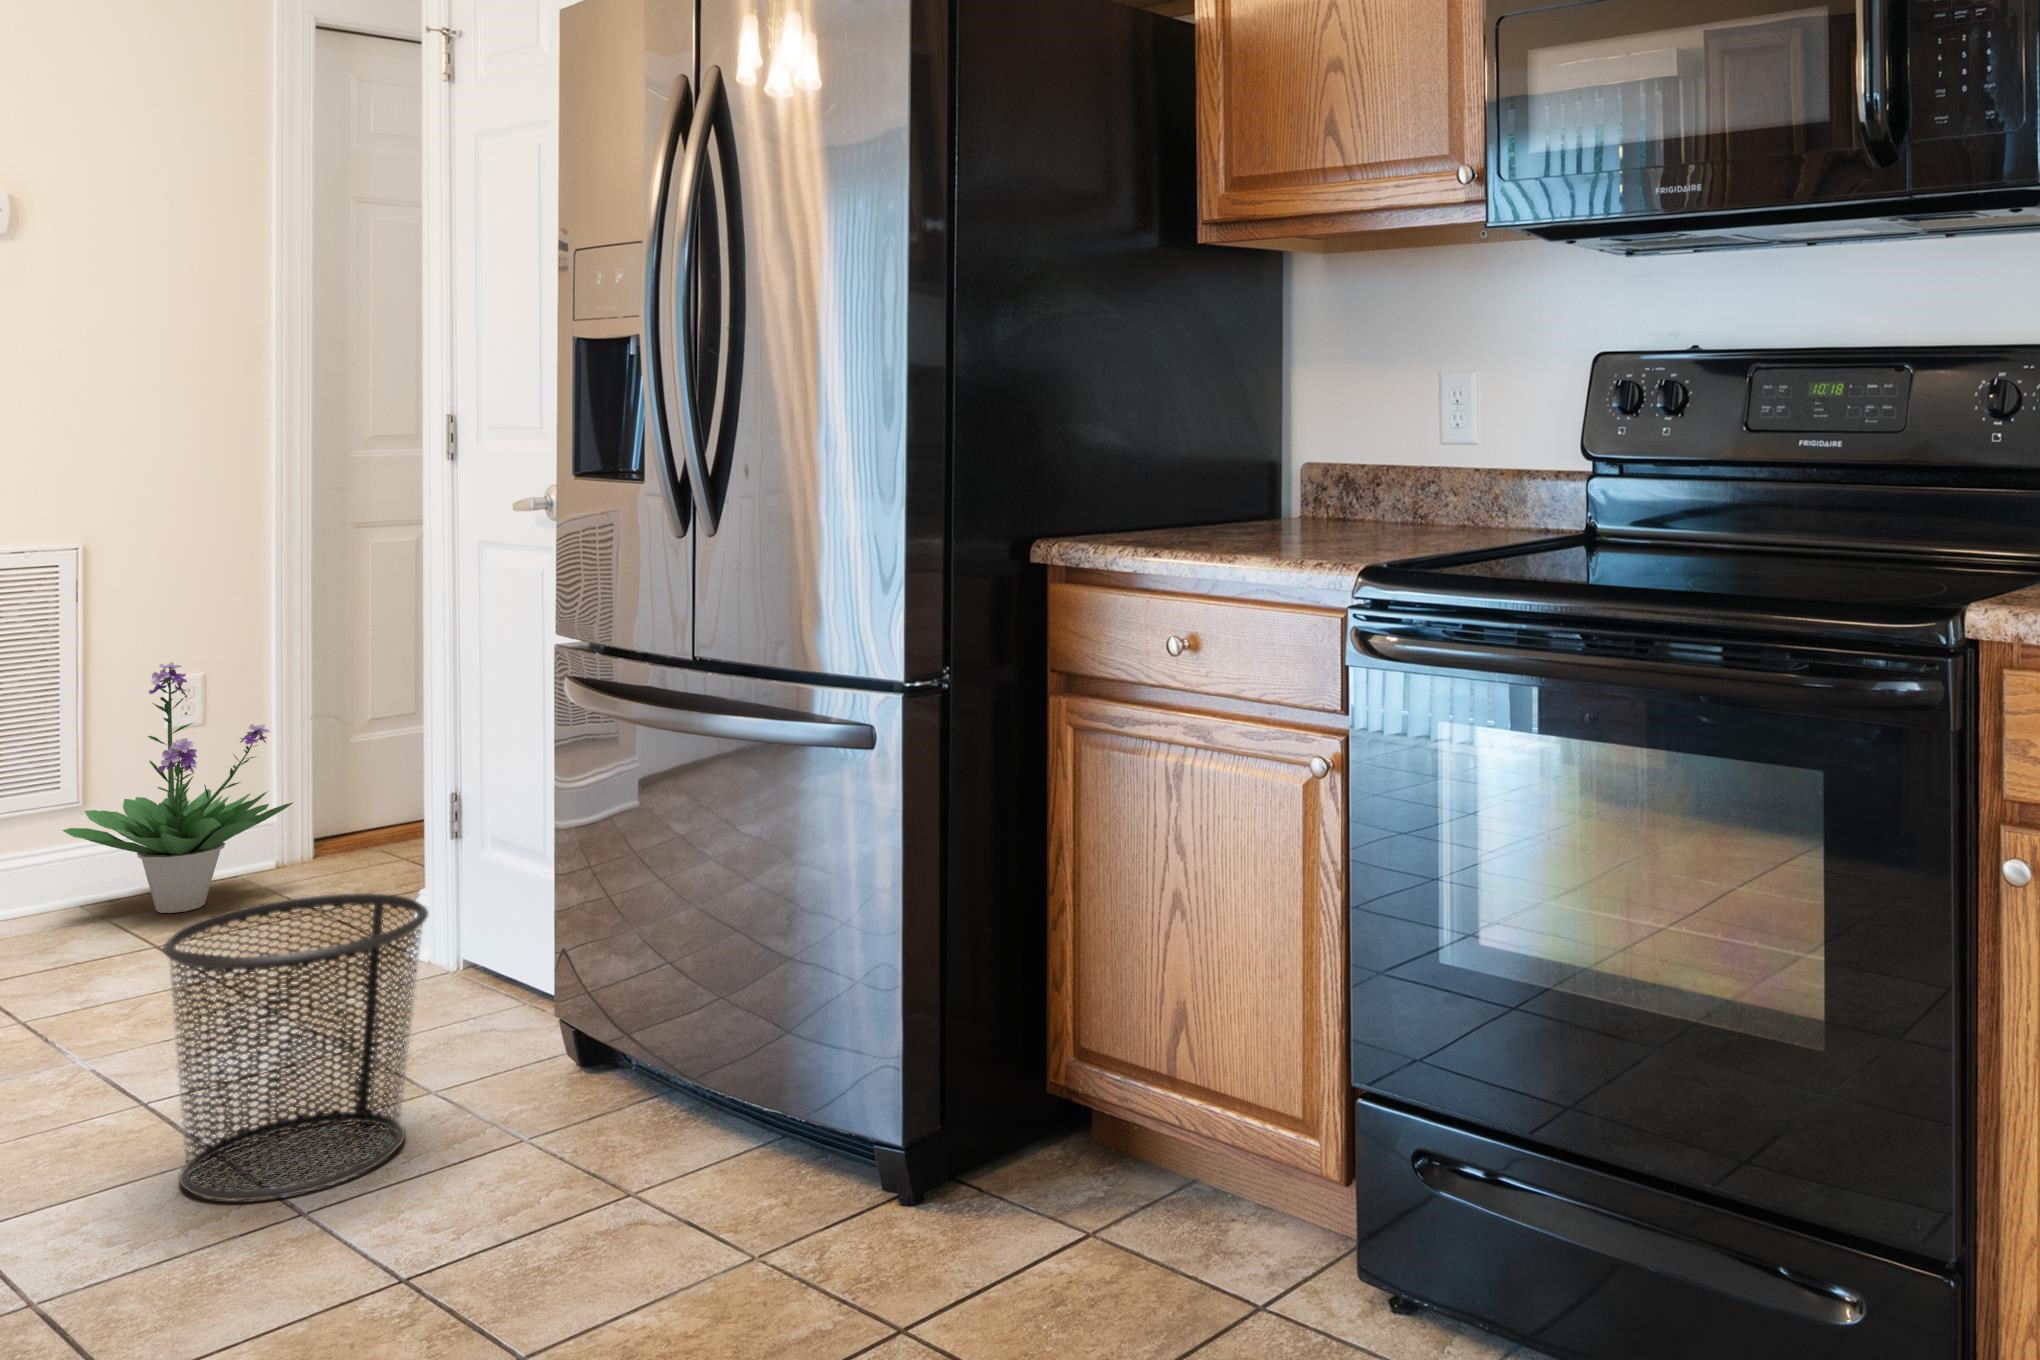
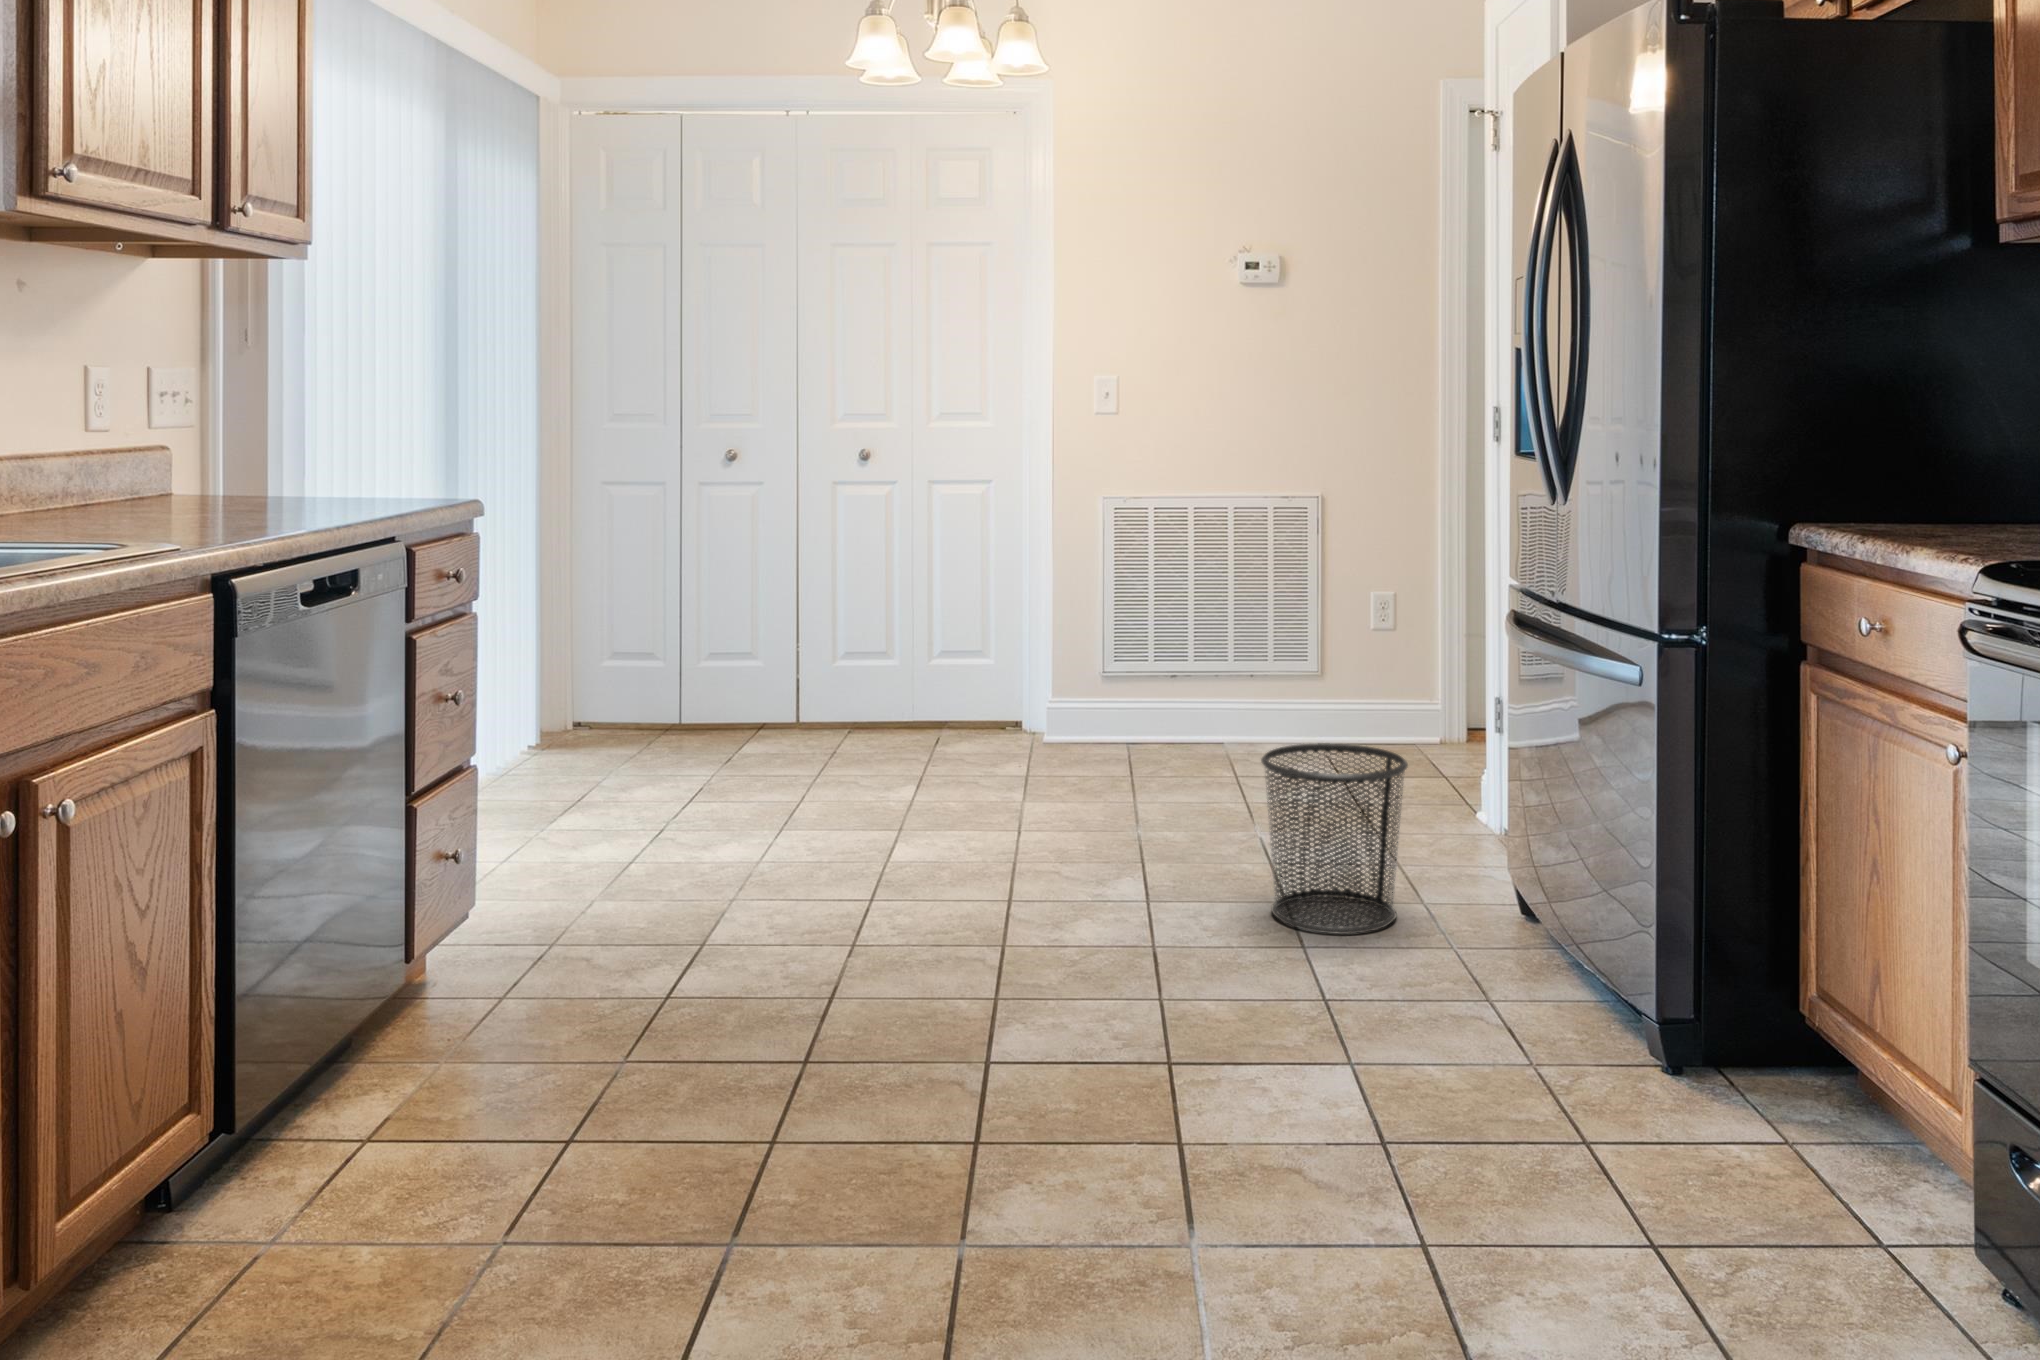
potted plant: present [62,662,293,913] -> none [1308,588,1438,761]

